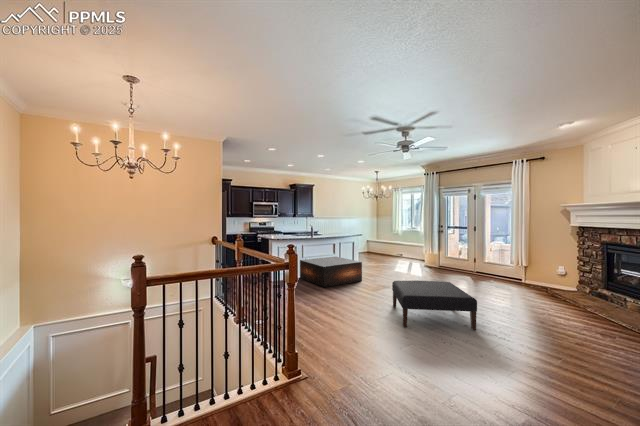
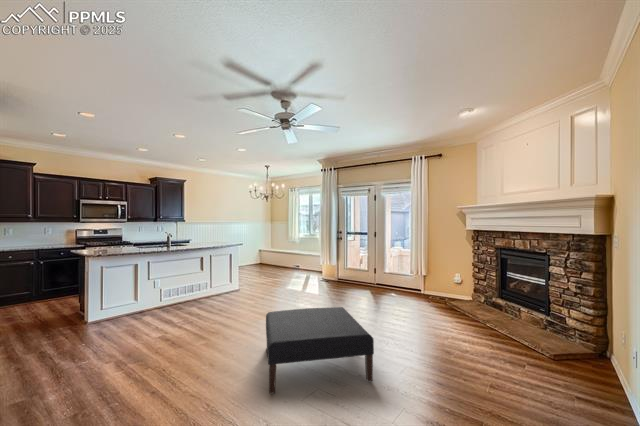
coffee table: present [300,257,362,287] -> none [142,275,237,326]

